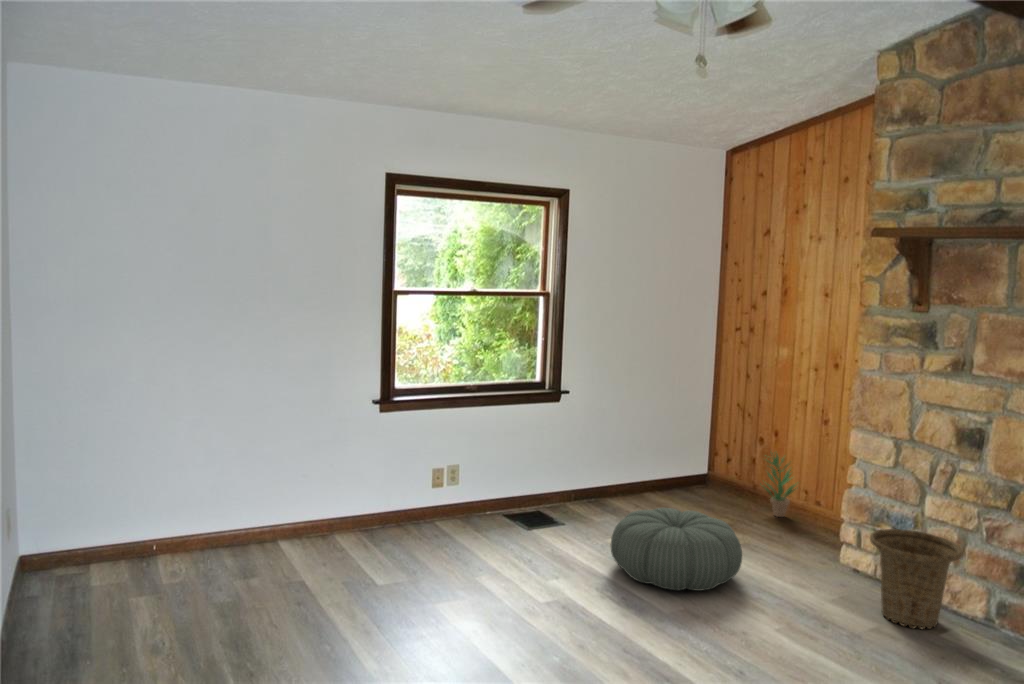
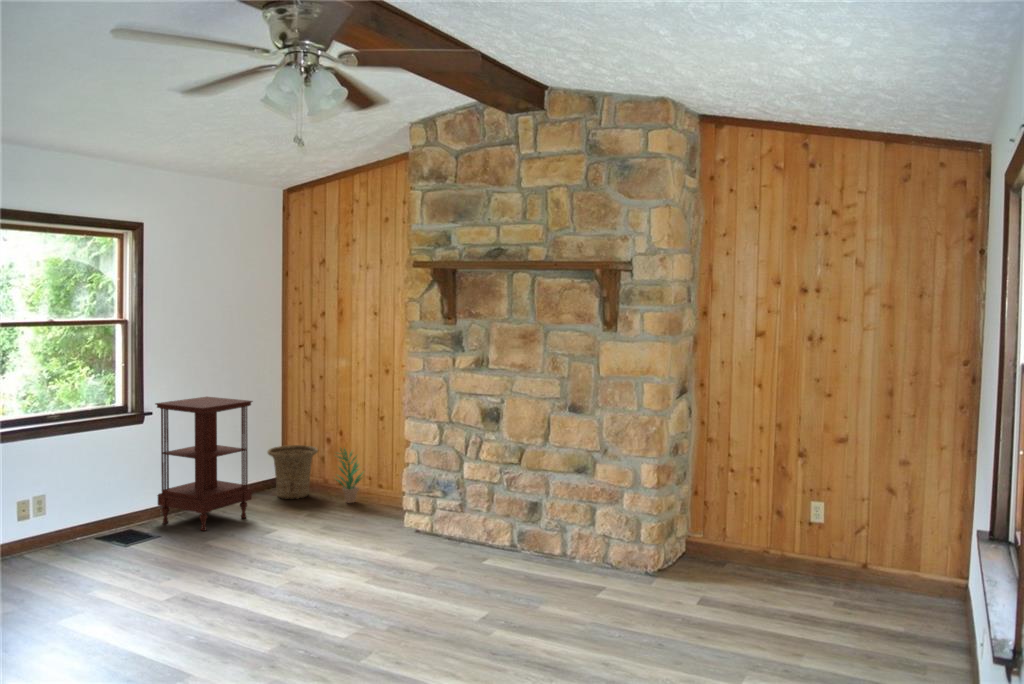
side table: none [571,378,673,520] -> present [156,397,253,531]
pouf: present [611,508,742,591] -> none [216,506,333,575]
basket: present [870,529,963,629] -> present [268,445,318,499]

